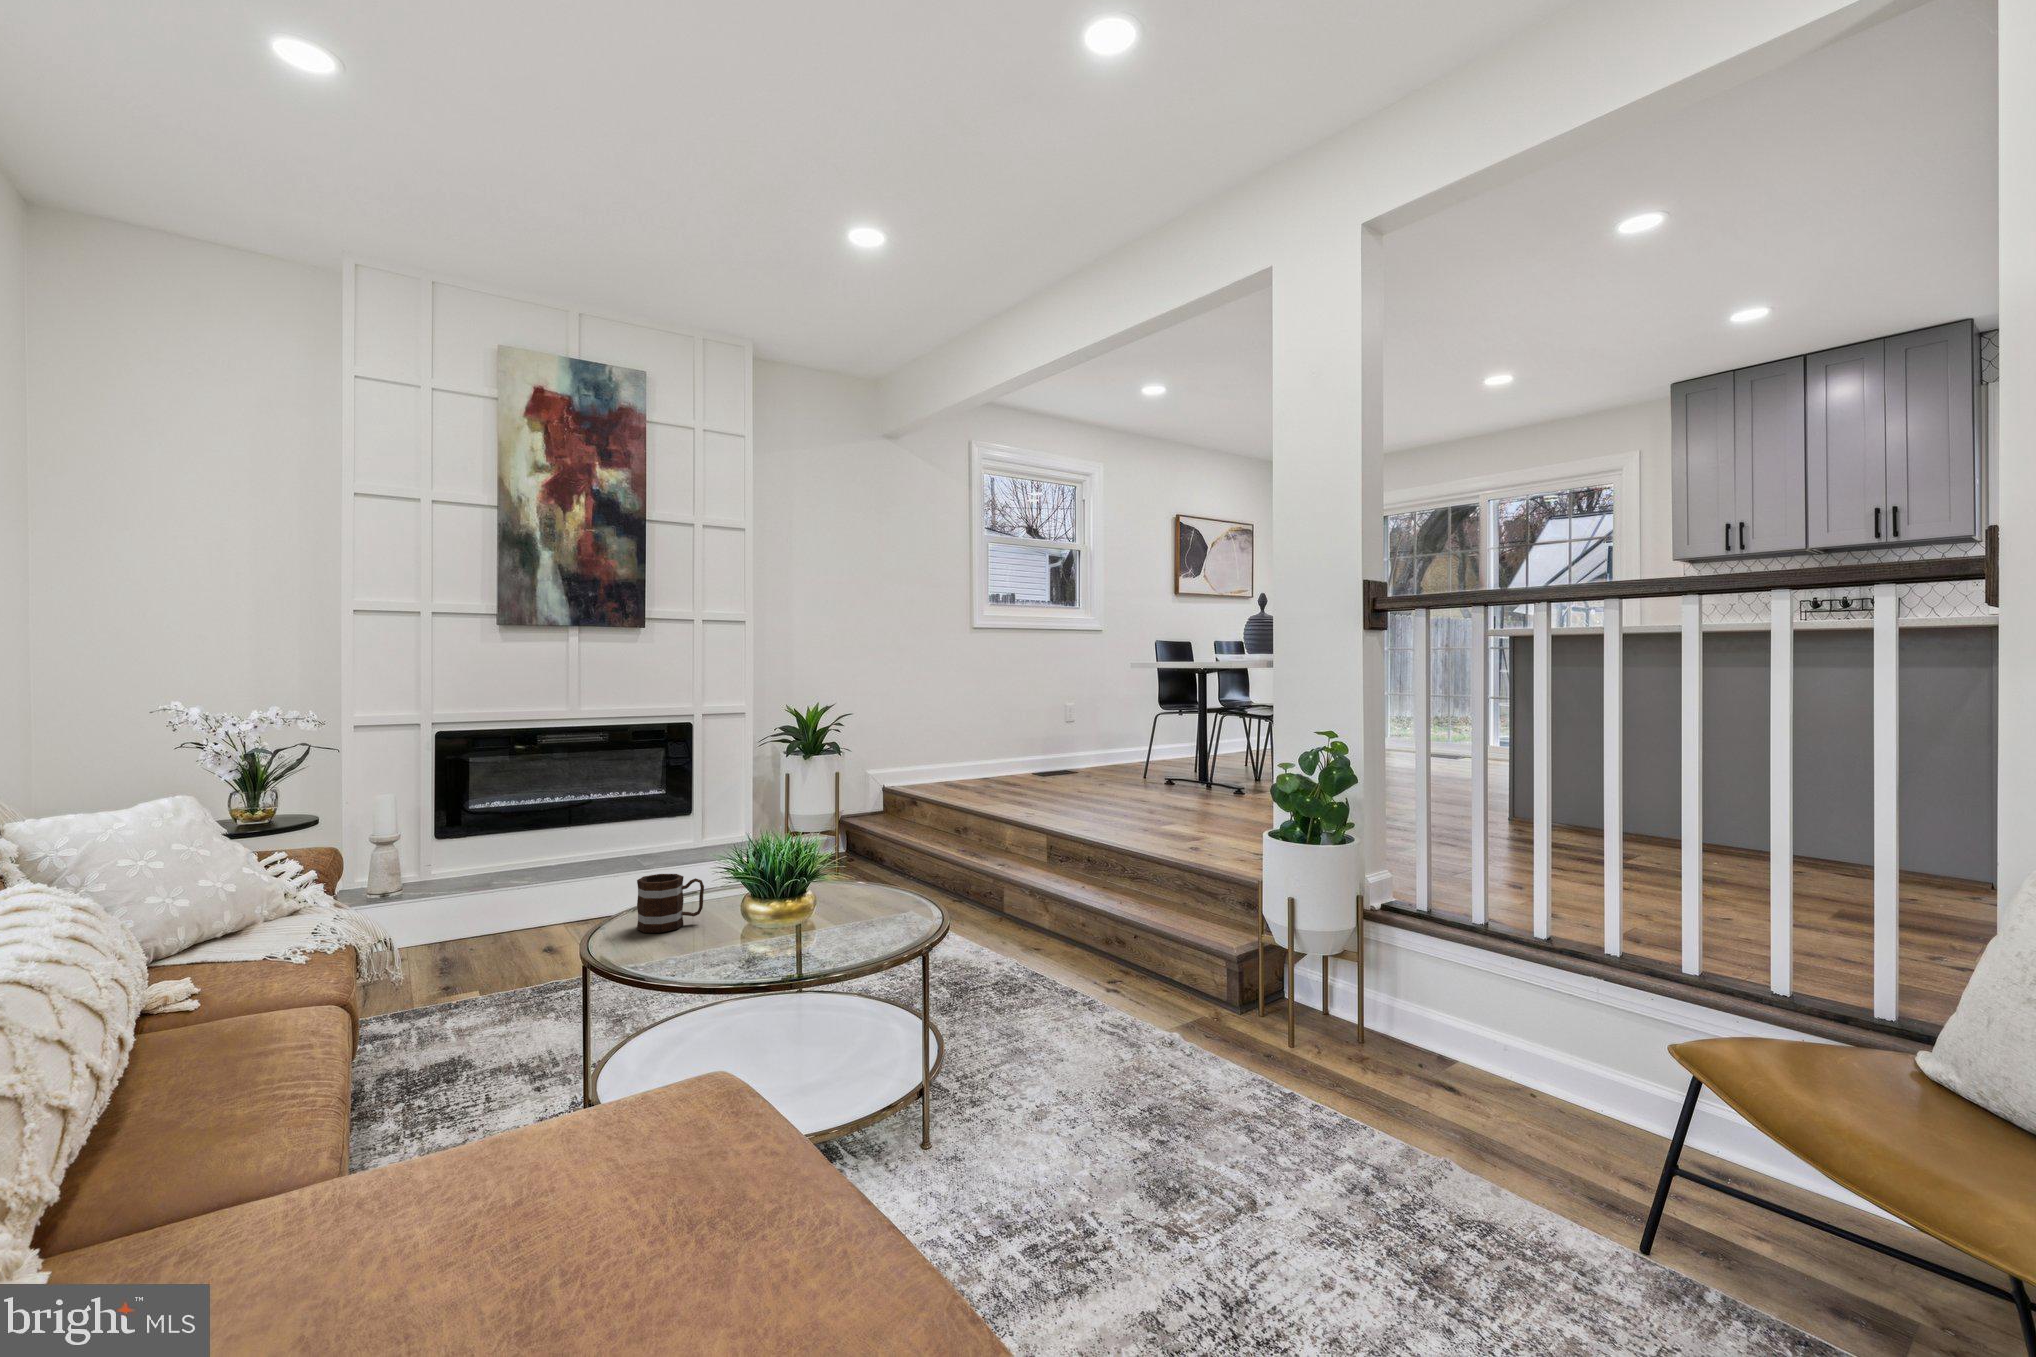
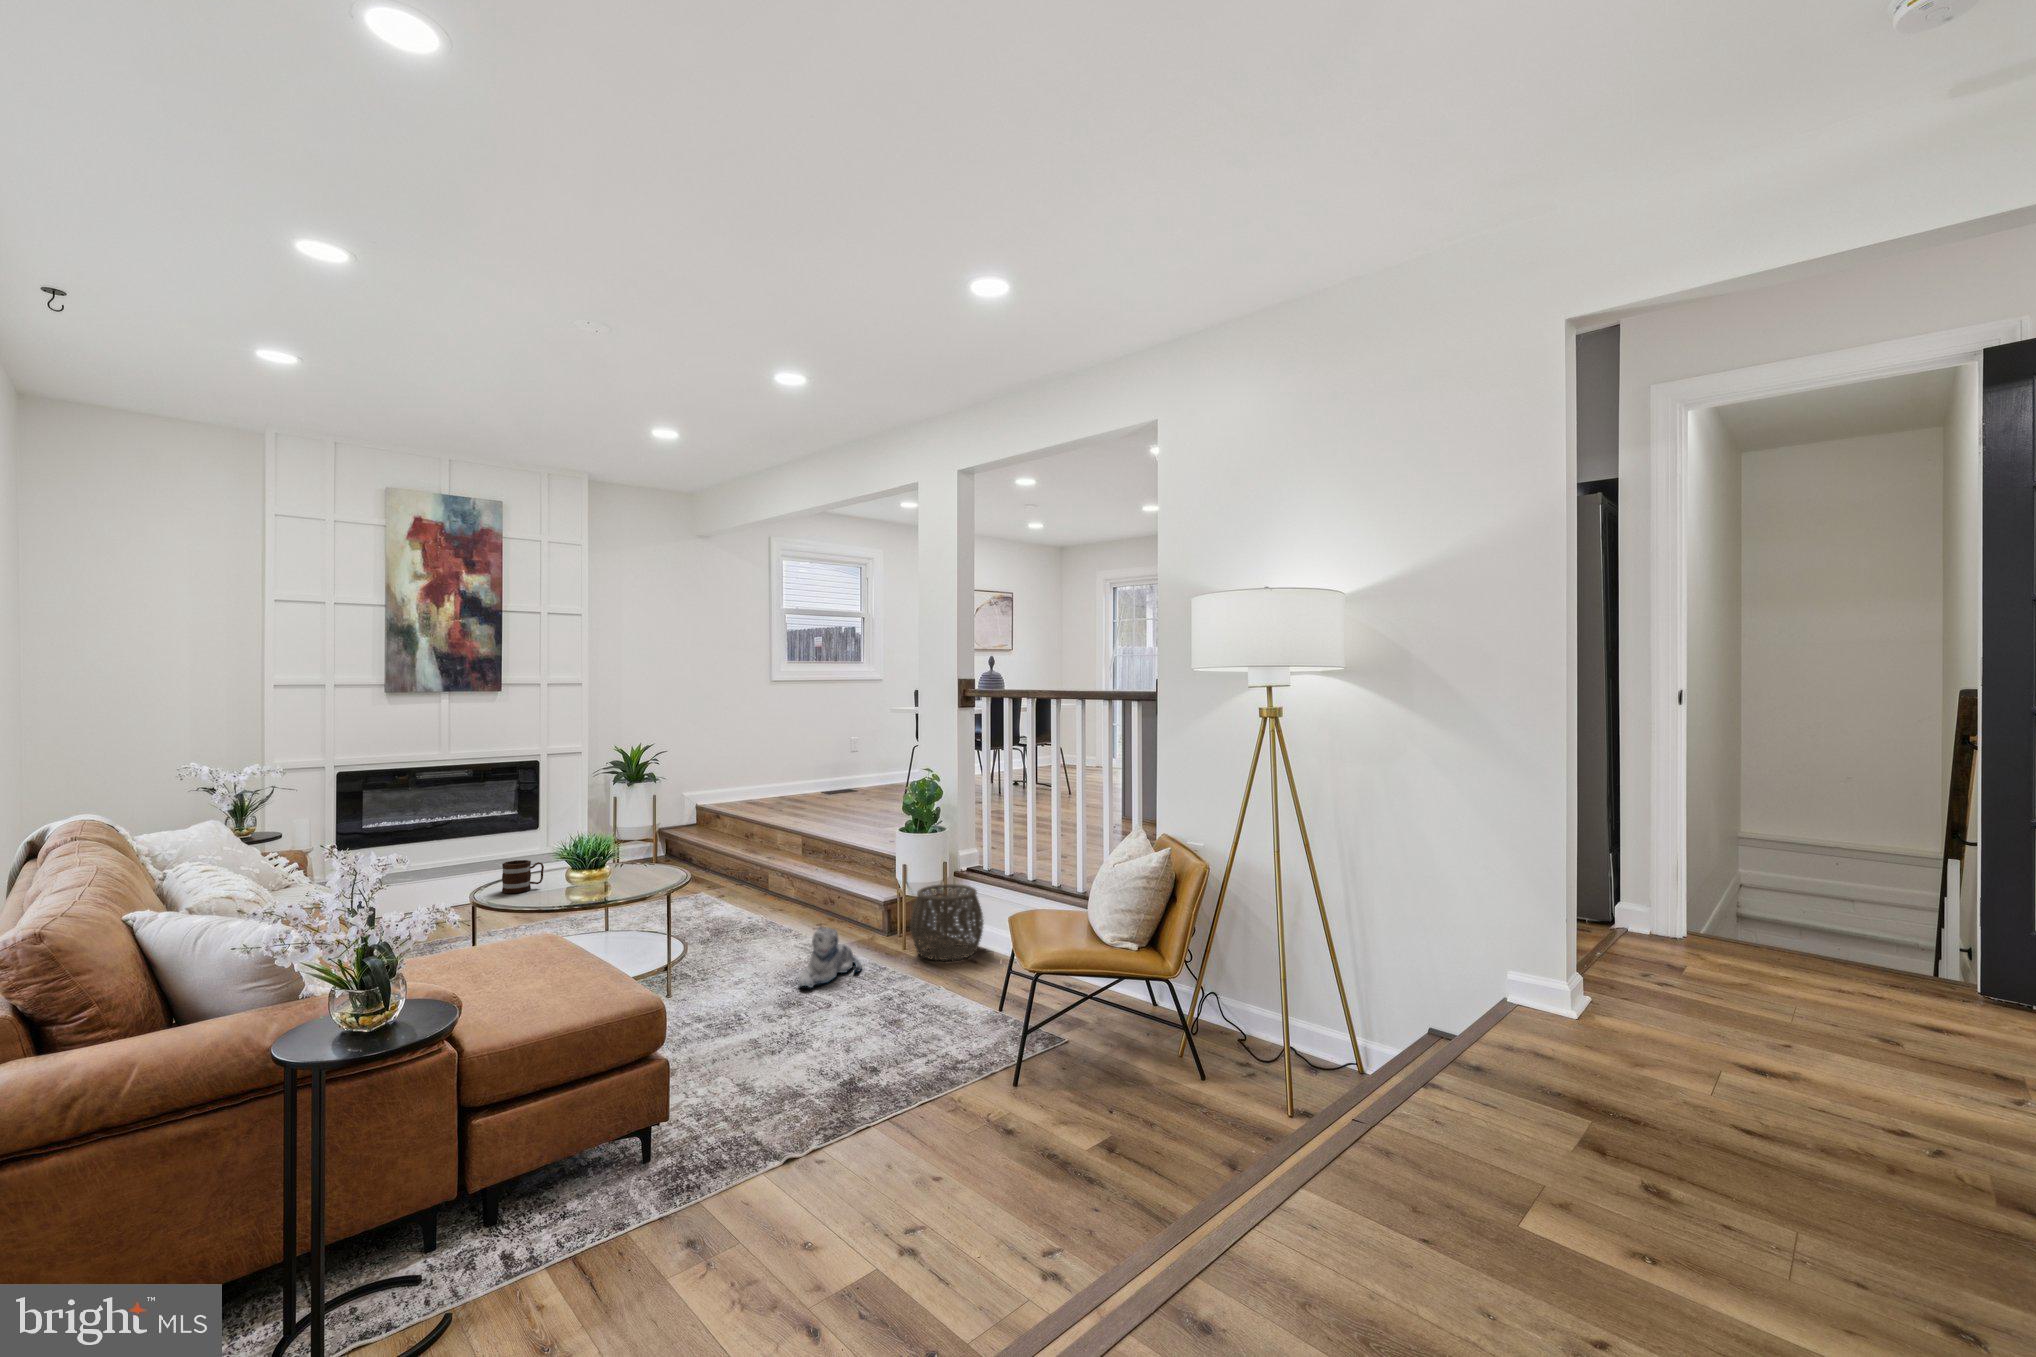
woven basket: none [1311,936,1455,1086] -> present [911,884,983,961]
plush toy: none [1148,1016,1249,1141] -> present [799,927,862,988]

